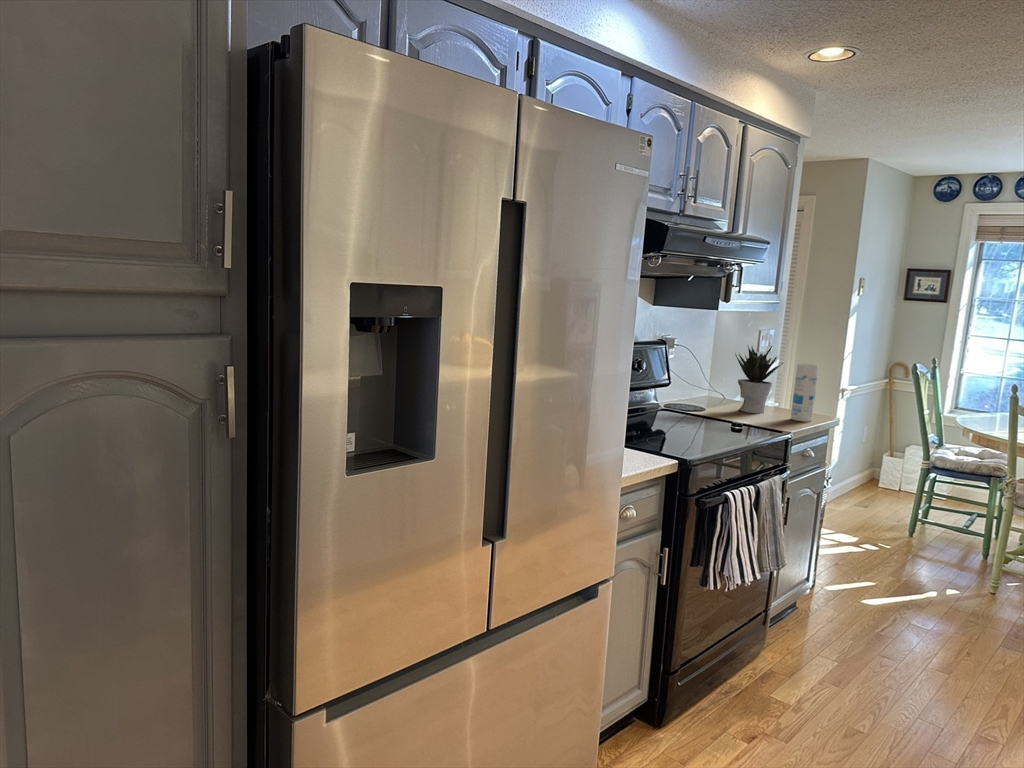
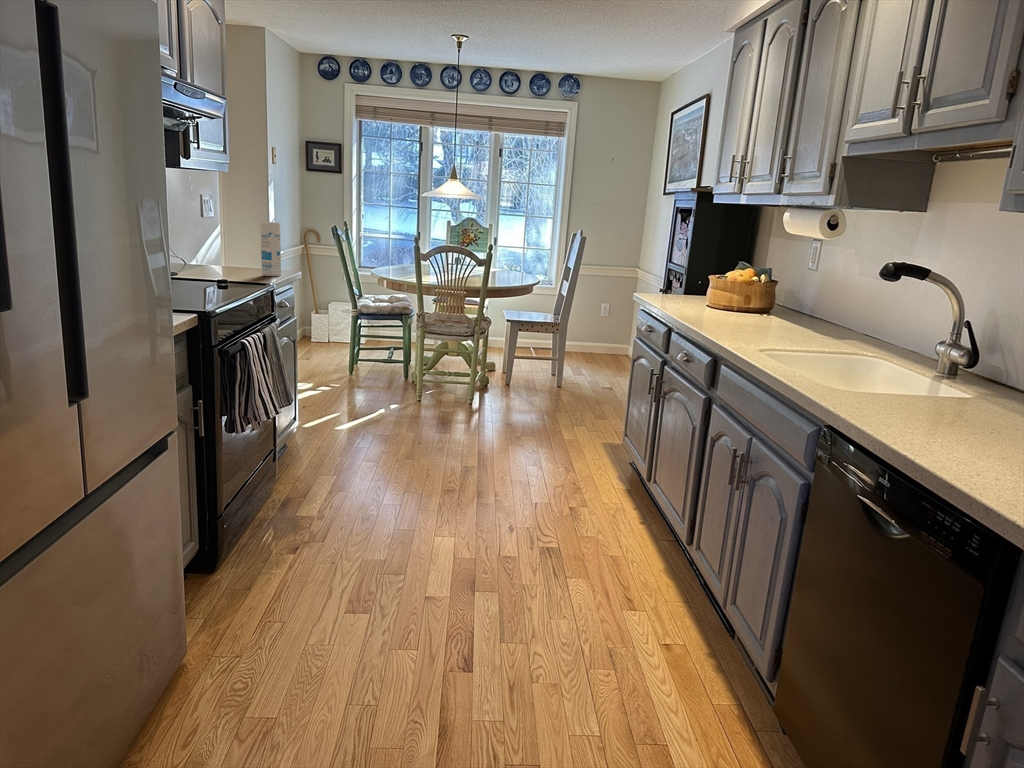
potted plant: present [736,346,783,413] -> none [193,205,242,275]

